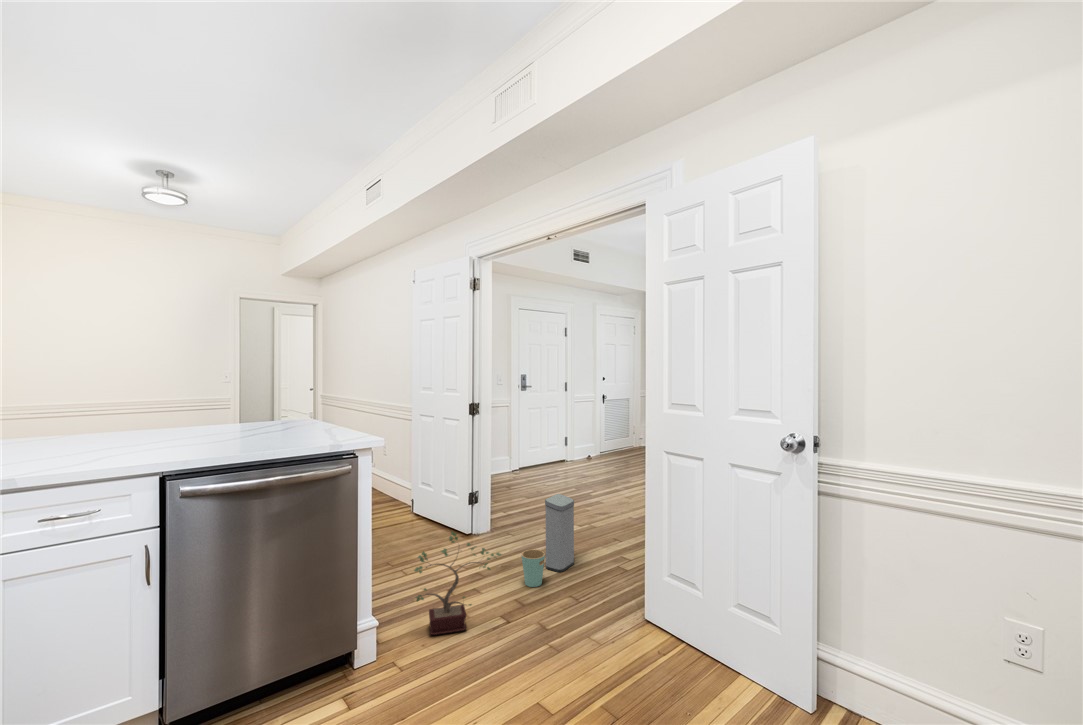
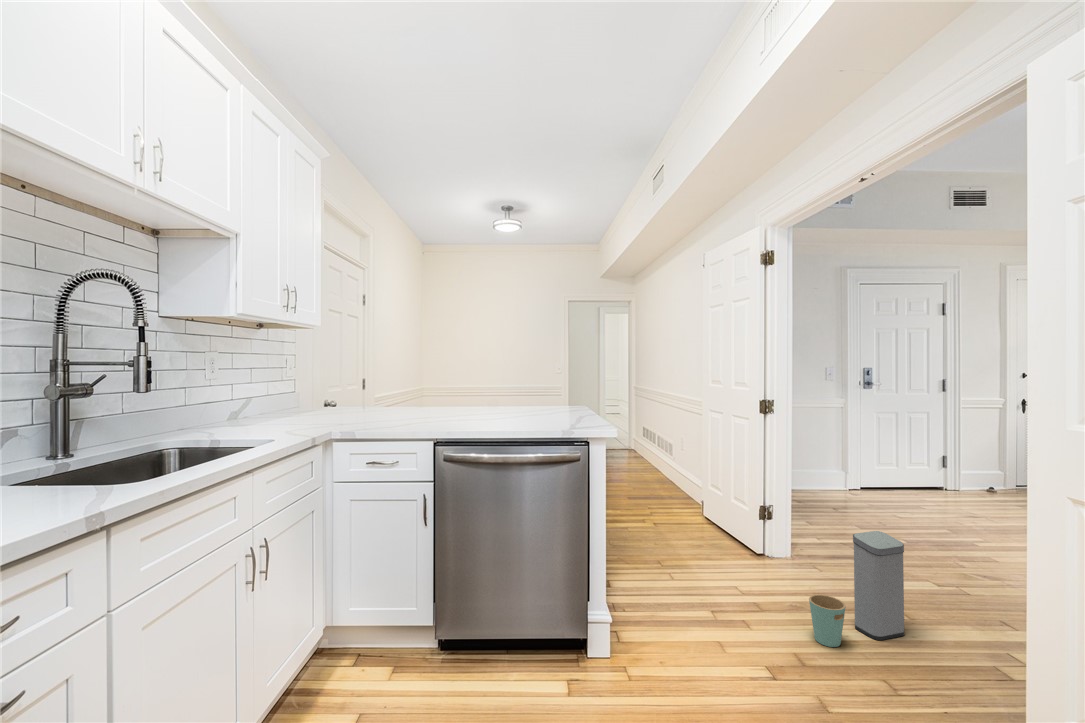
potted plant: present [414,532,501,635] -> none [654,543,762,665]

